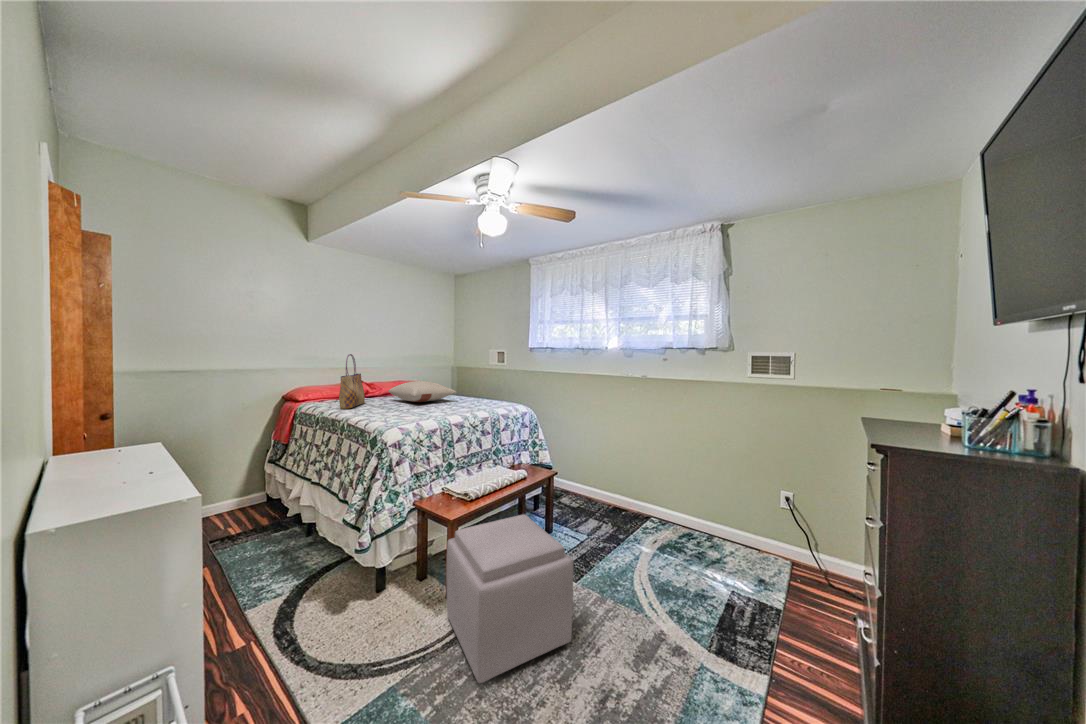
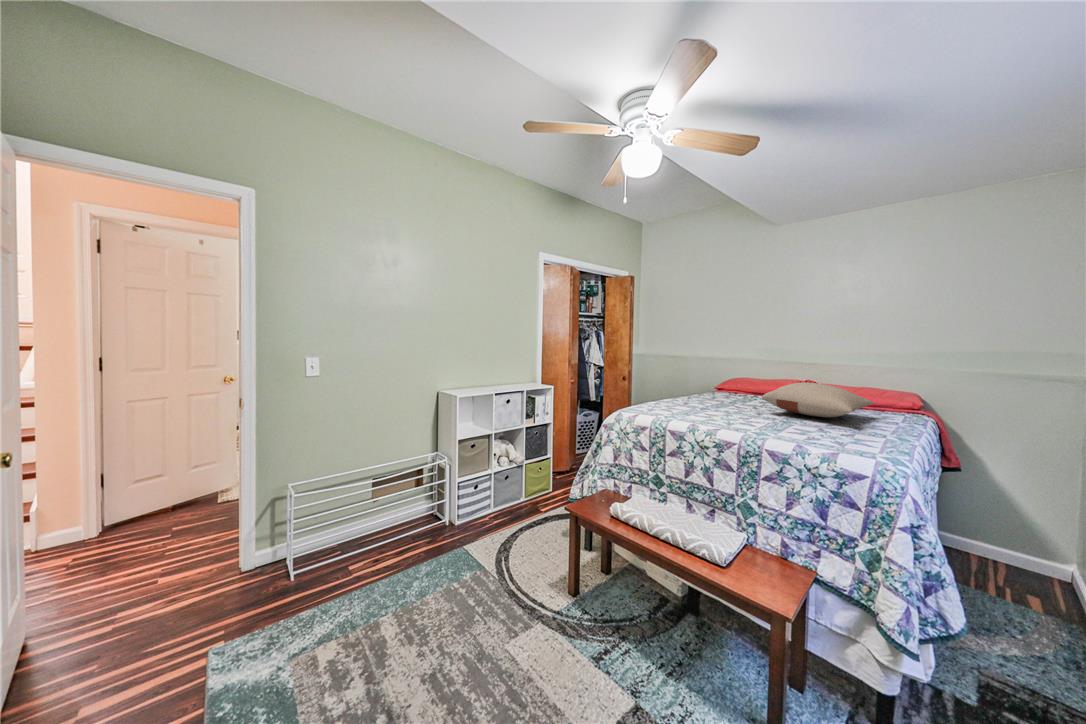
tote bag: present [339,354,365,409] -> none [707,338,764,399]
ottoman: present [447,514,574,683] -> none [456,510,587,691]

